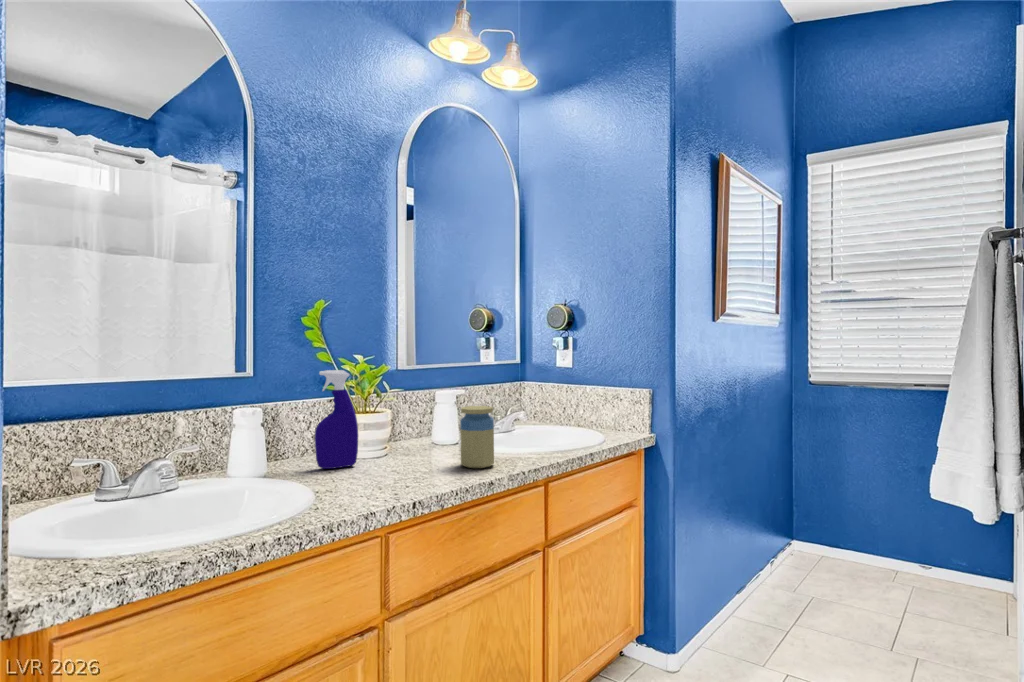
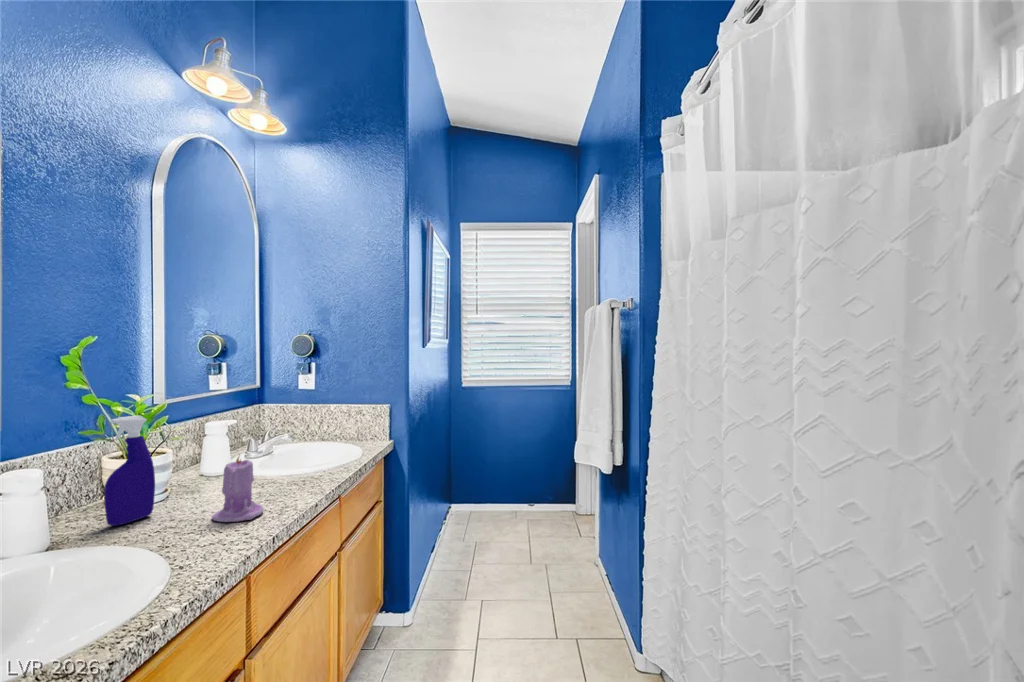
jar: present [460,406,494,468] -> none [268,436,303,495]
candle: none [388,414,437,483] -> present [212,457,263,522]

